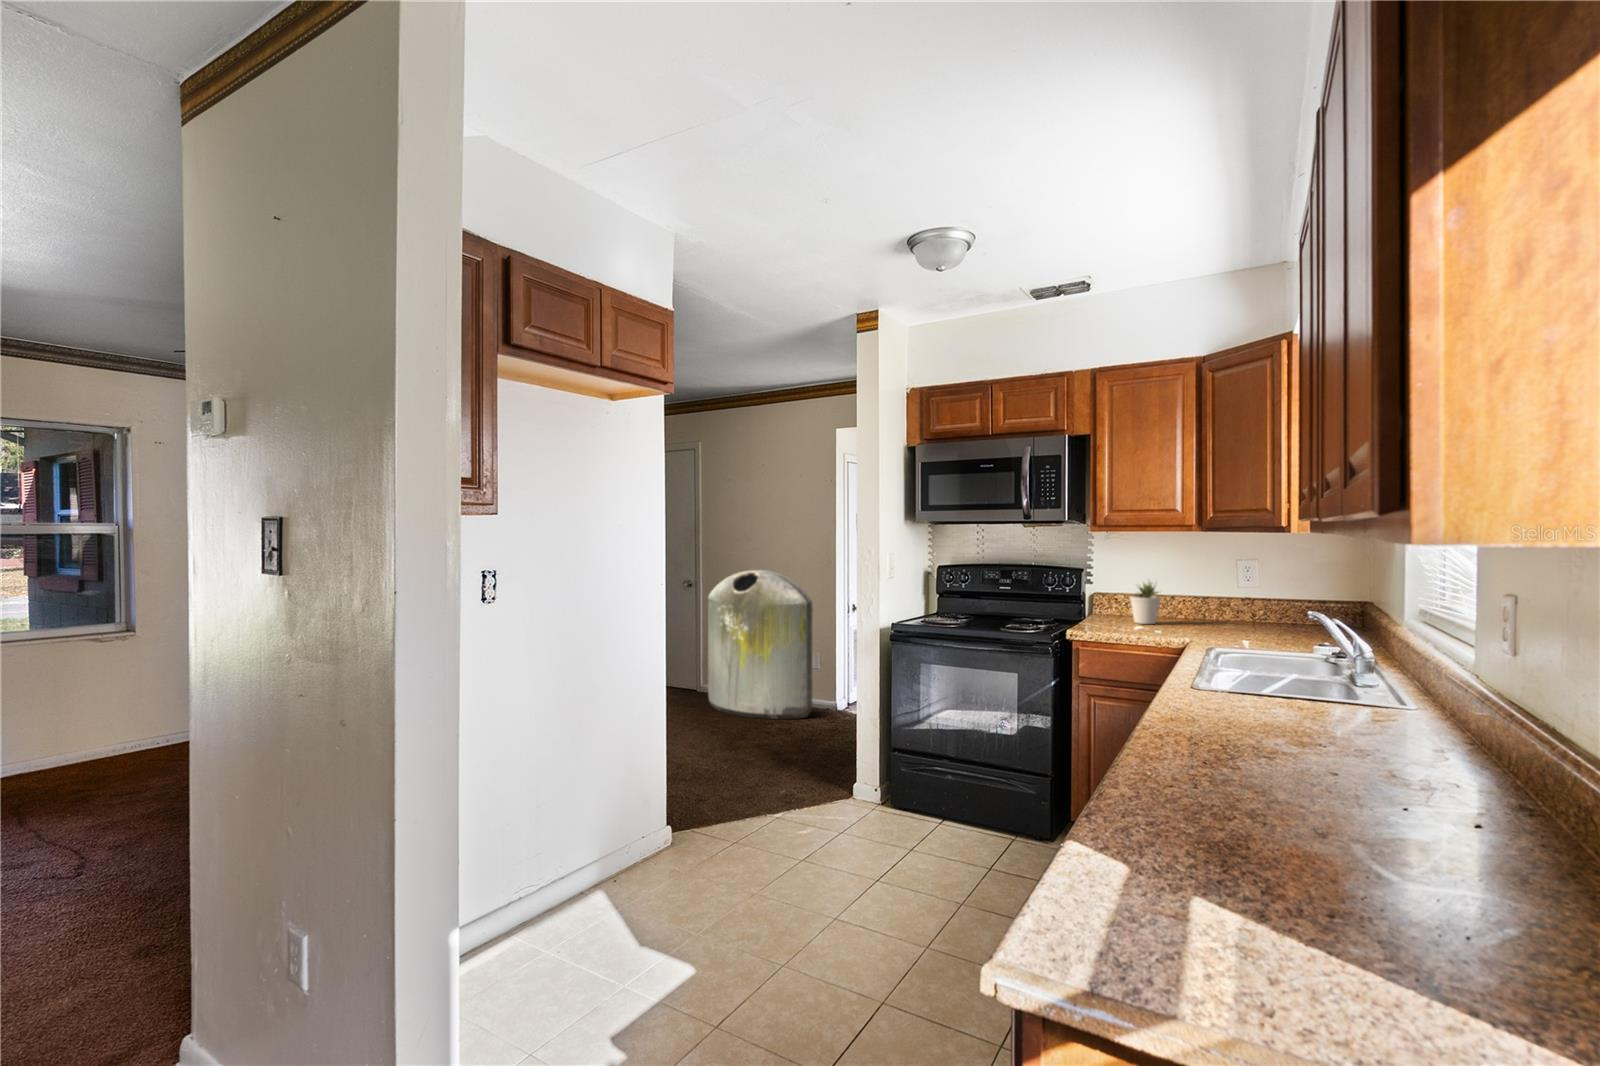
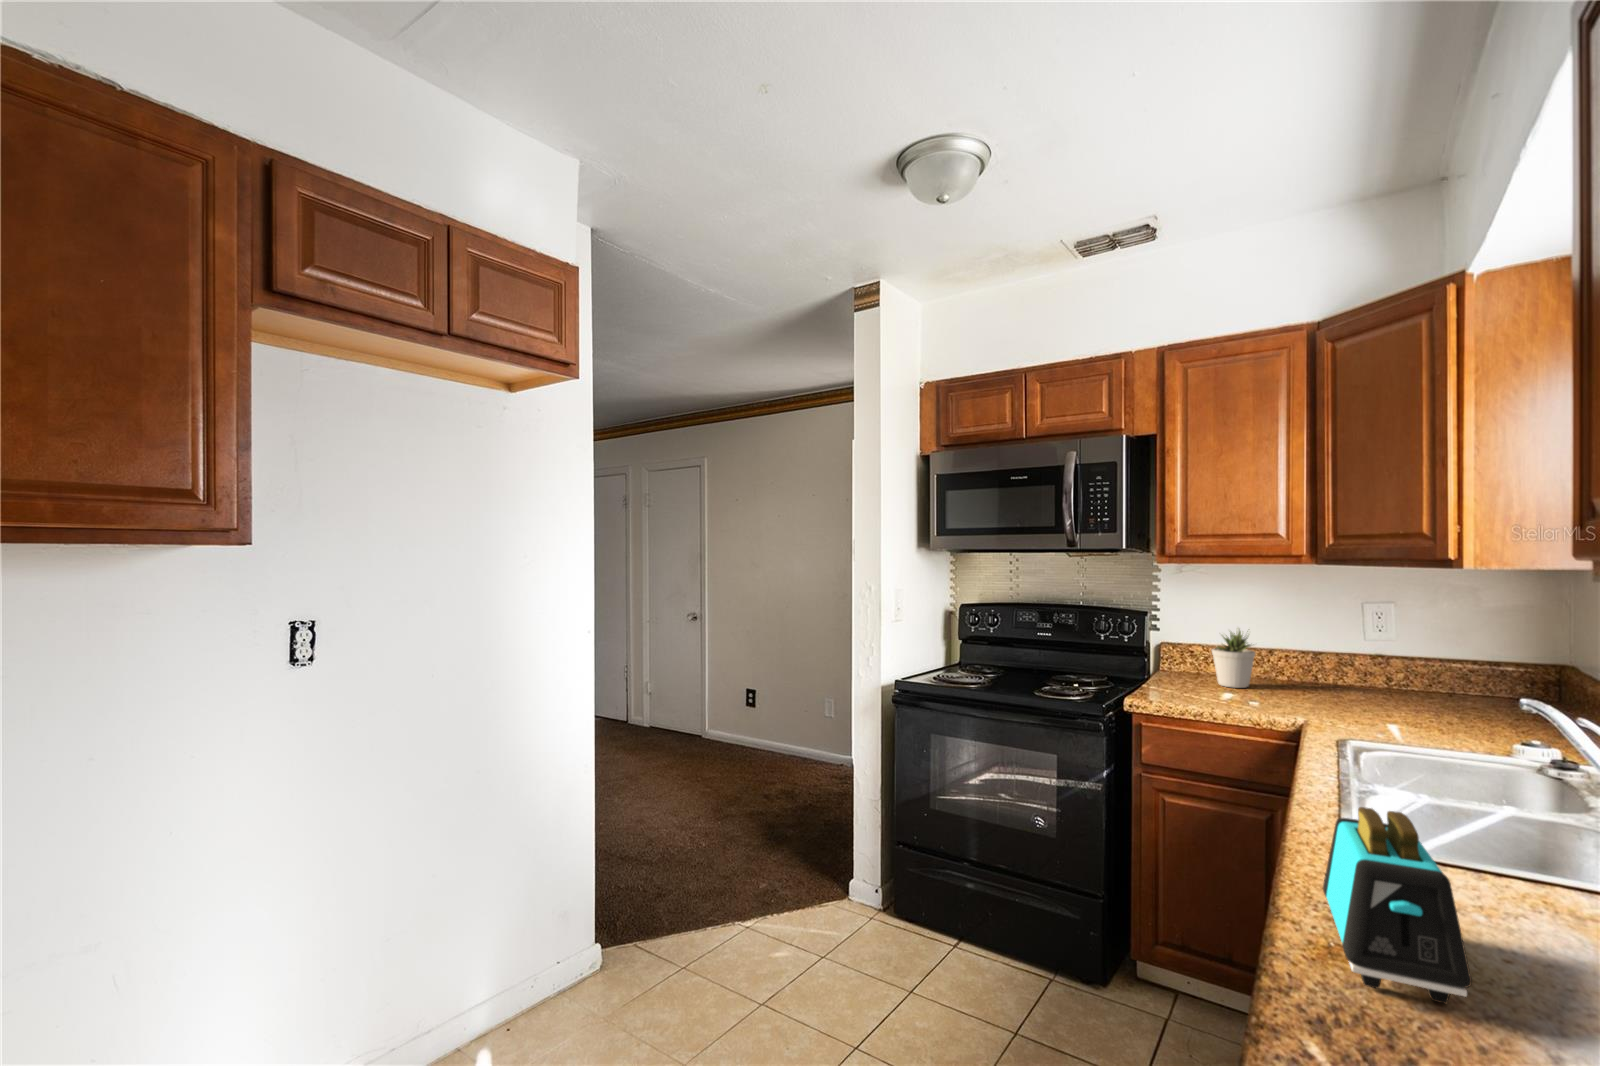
trash can: present [708,570,813,719] -> none [707,601,823,776]
toaster: none [1176,653,1236,739] -> present [1323,807,1472,1004]

